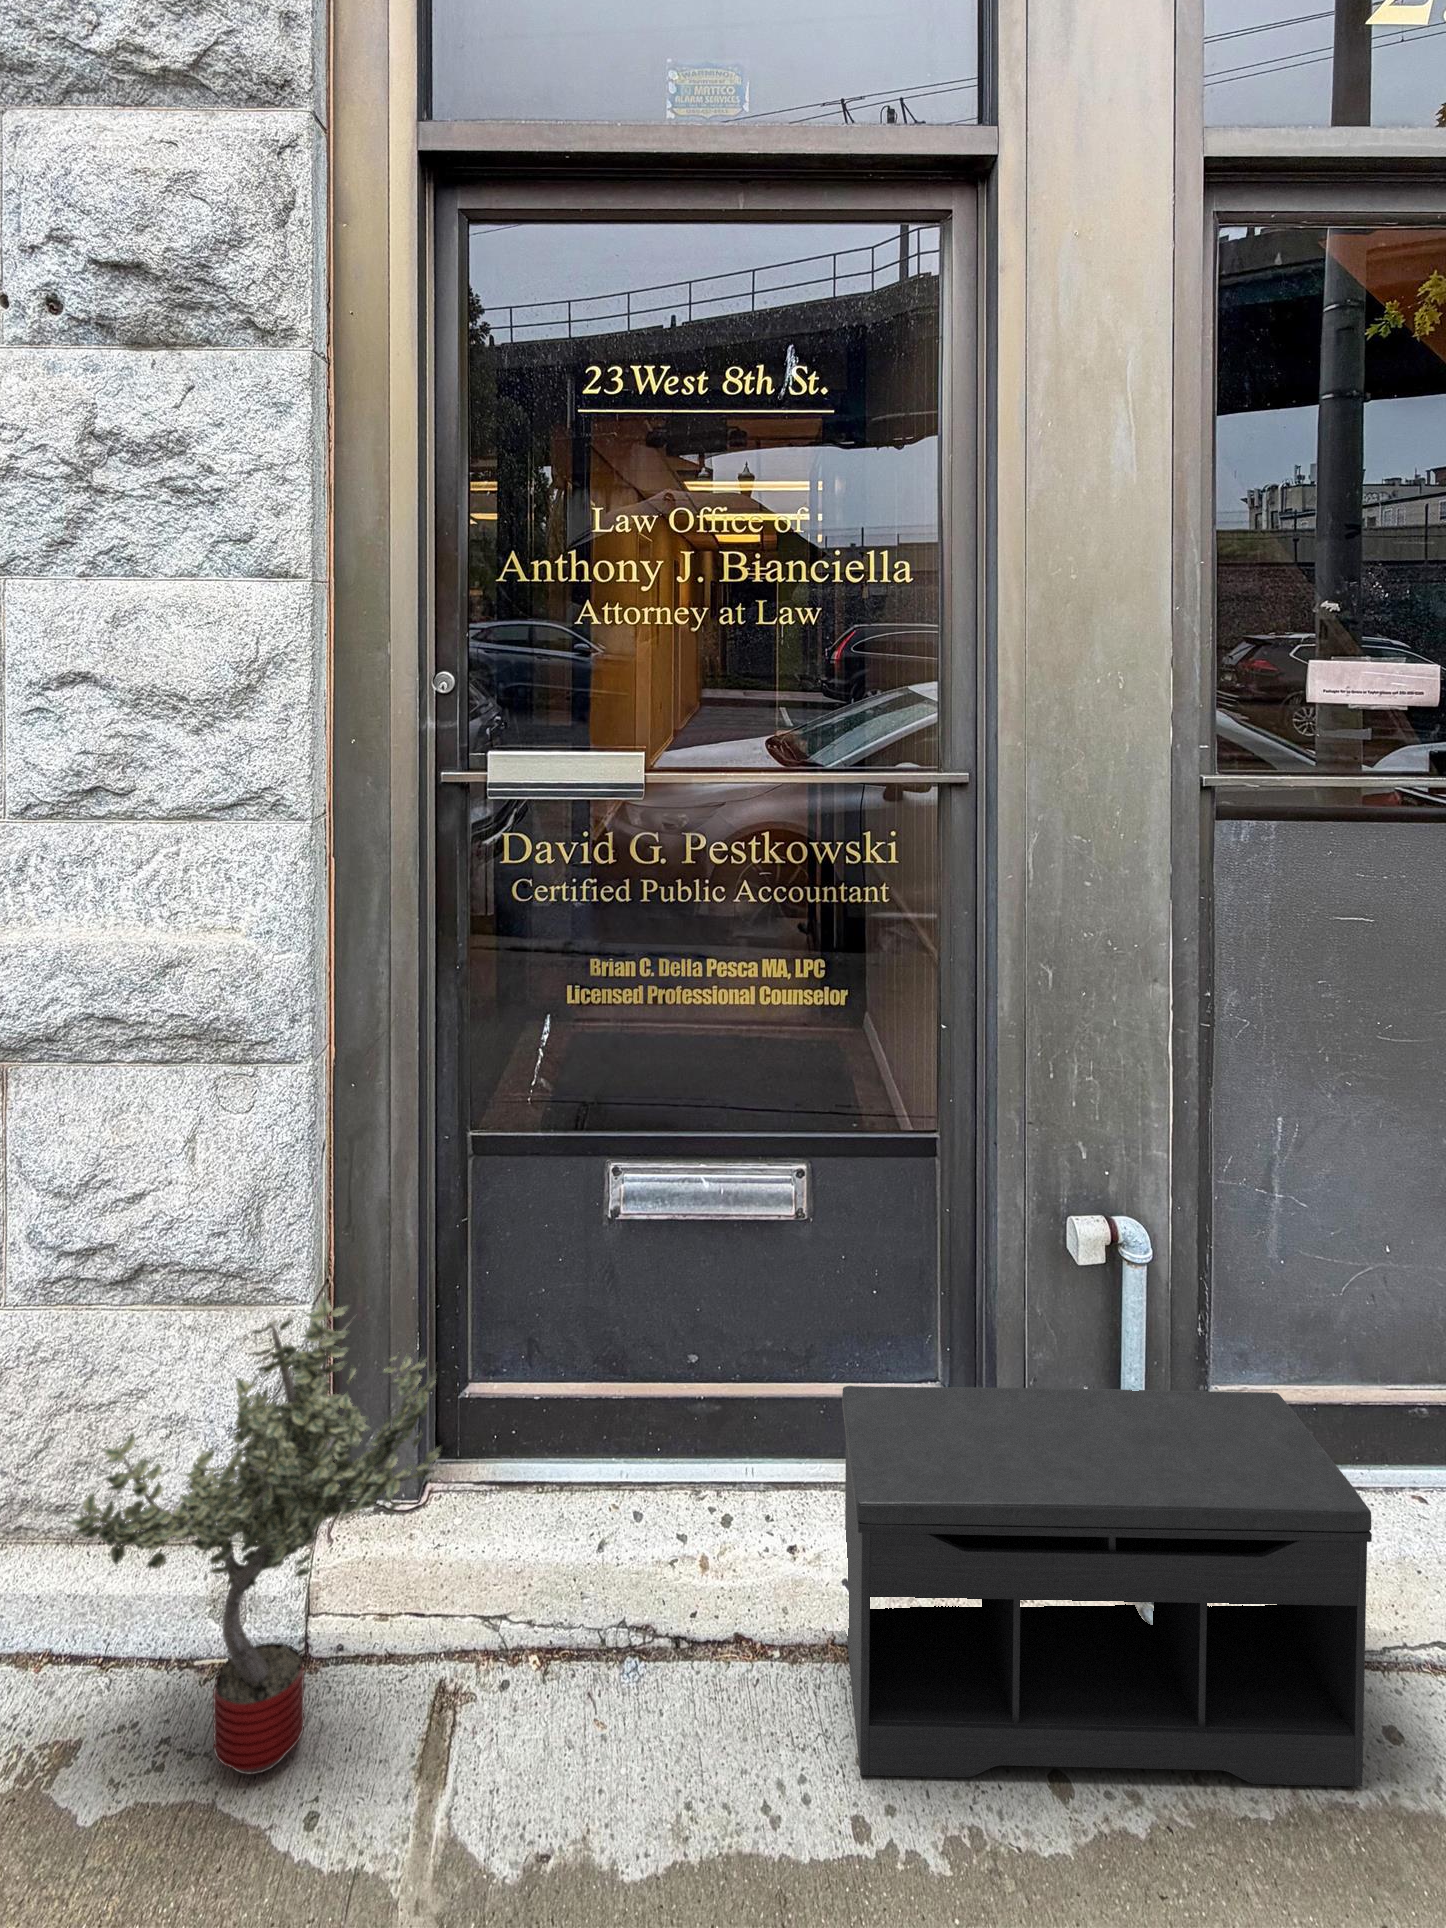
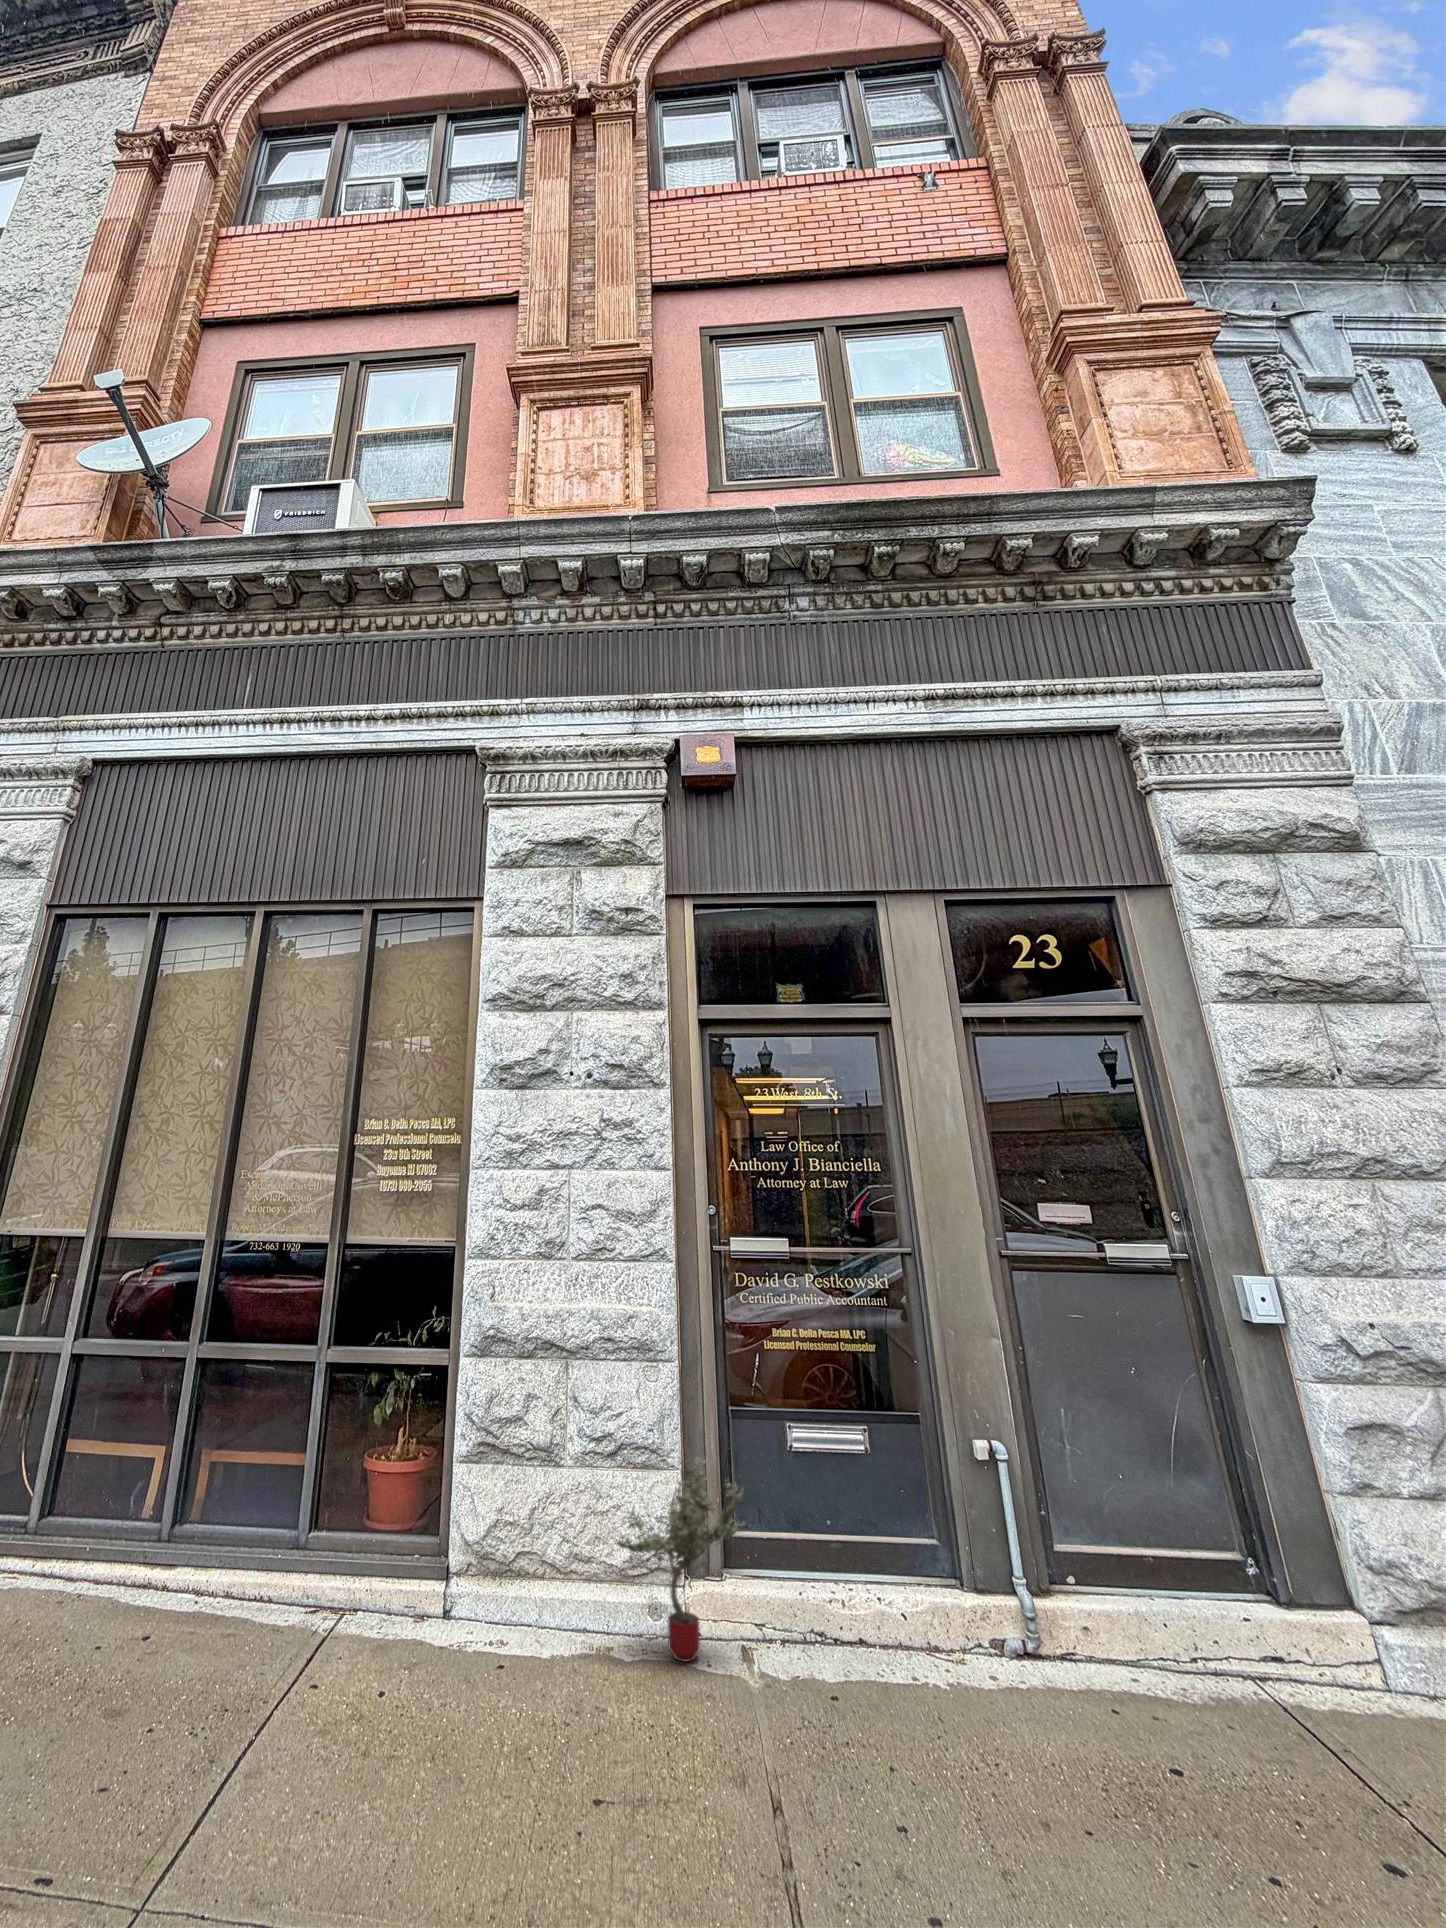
bench: present [842,1386,1372,1786] -> none [893,1520,1122,1693]

